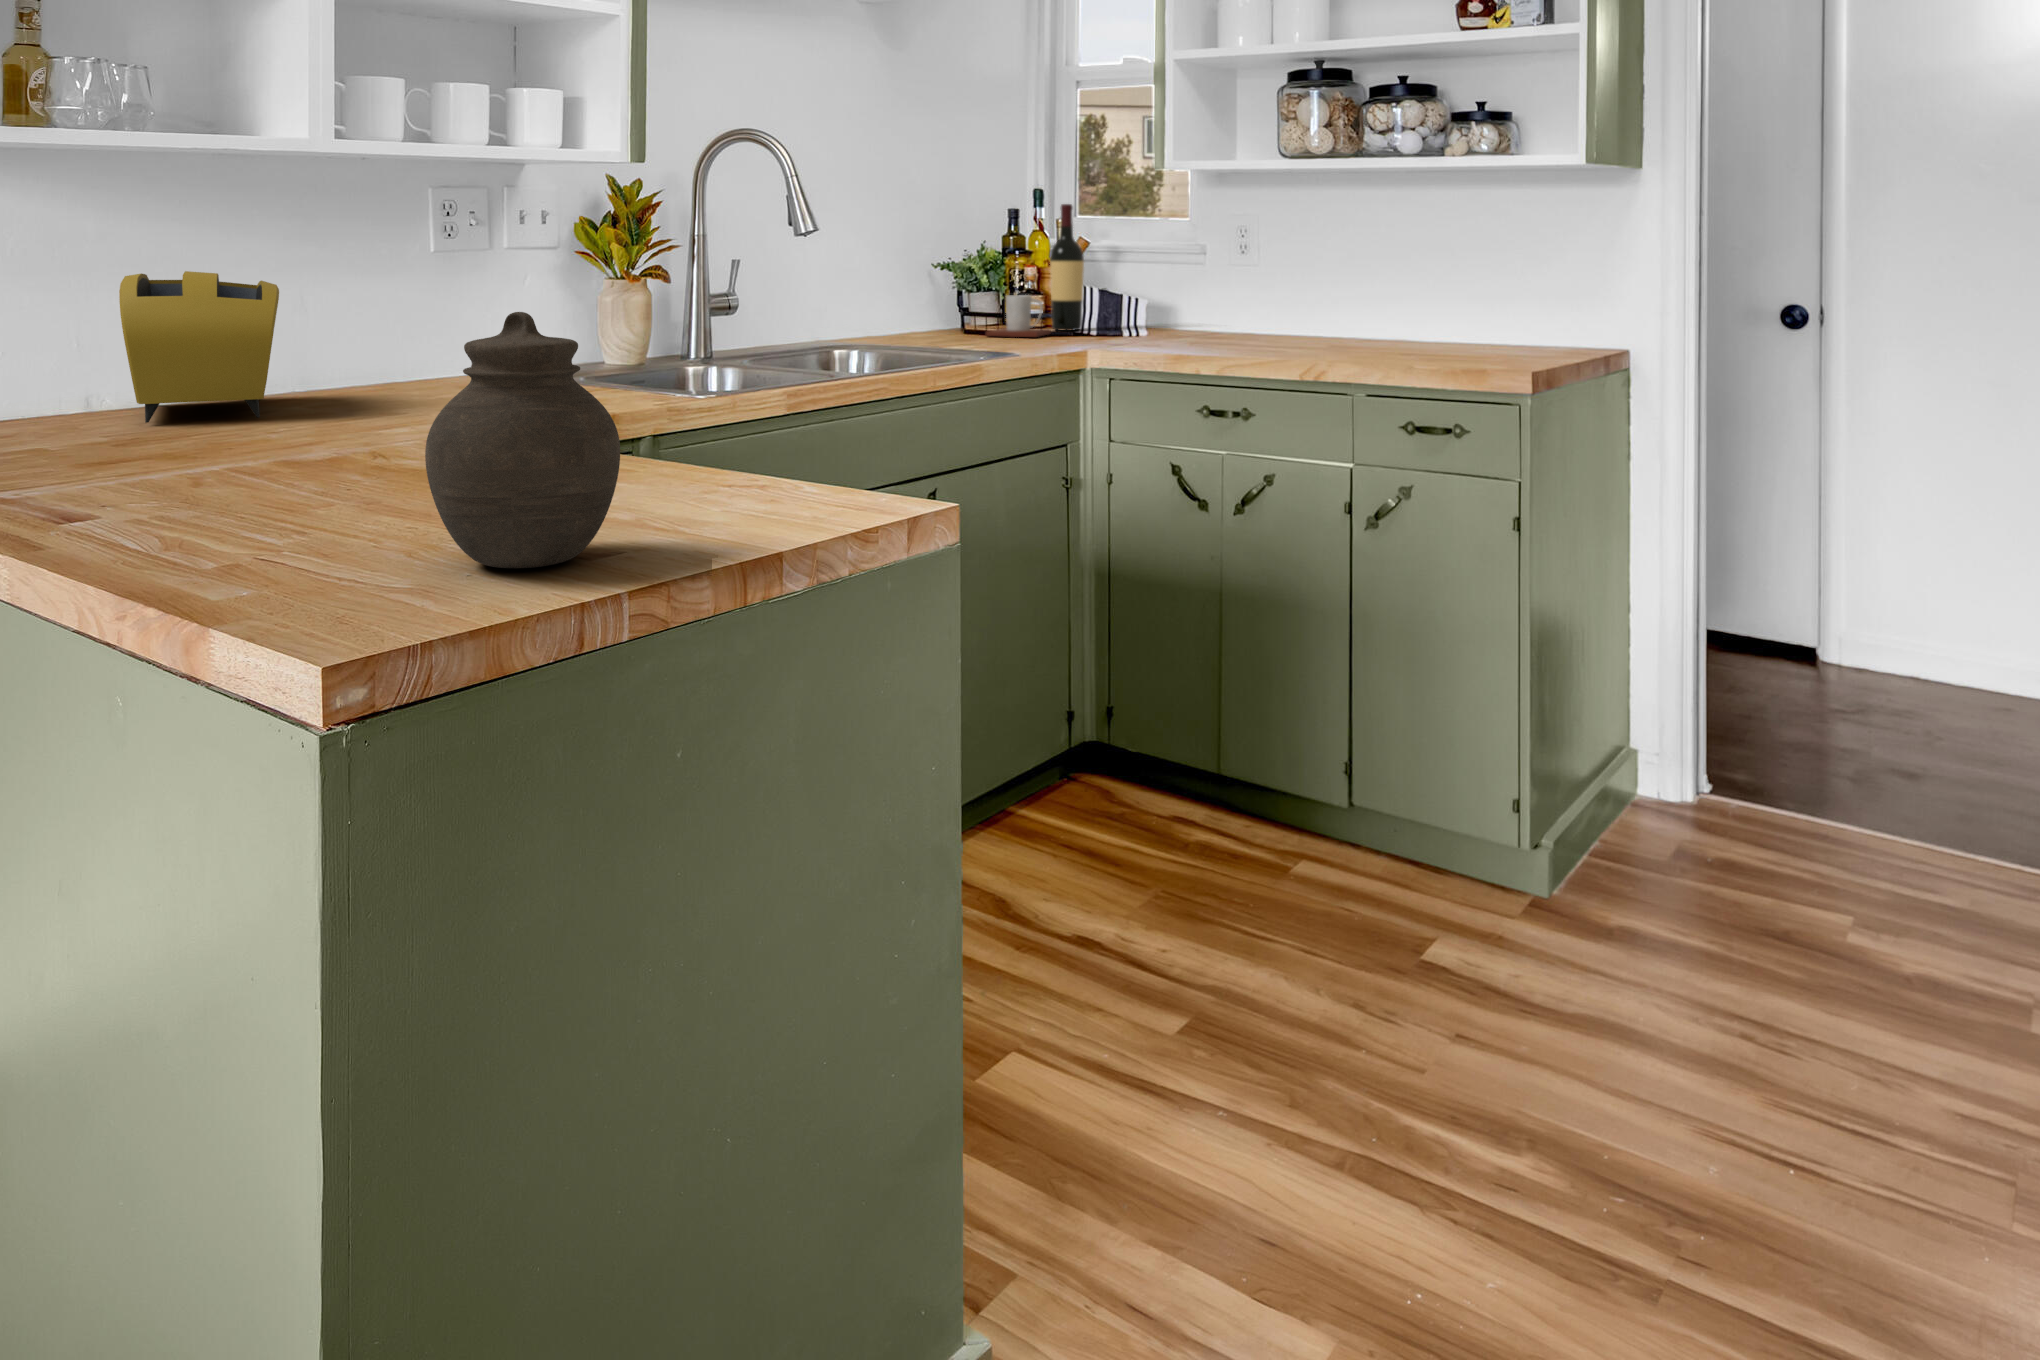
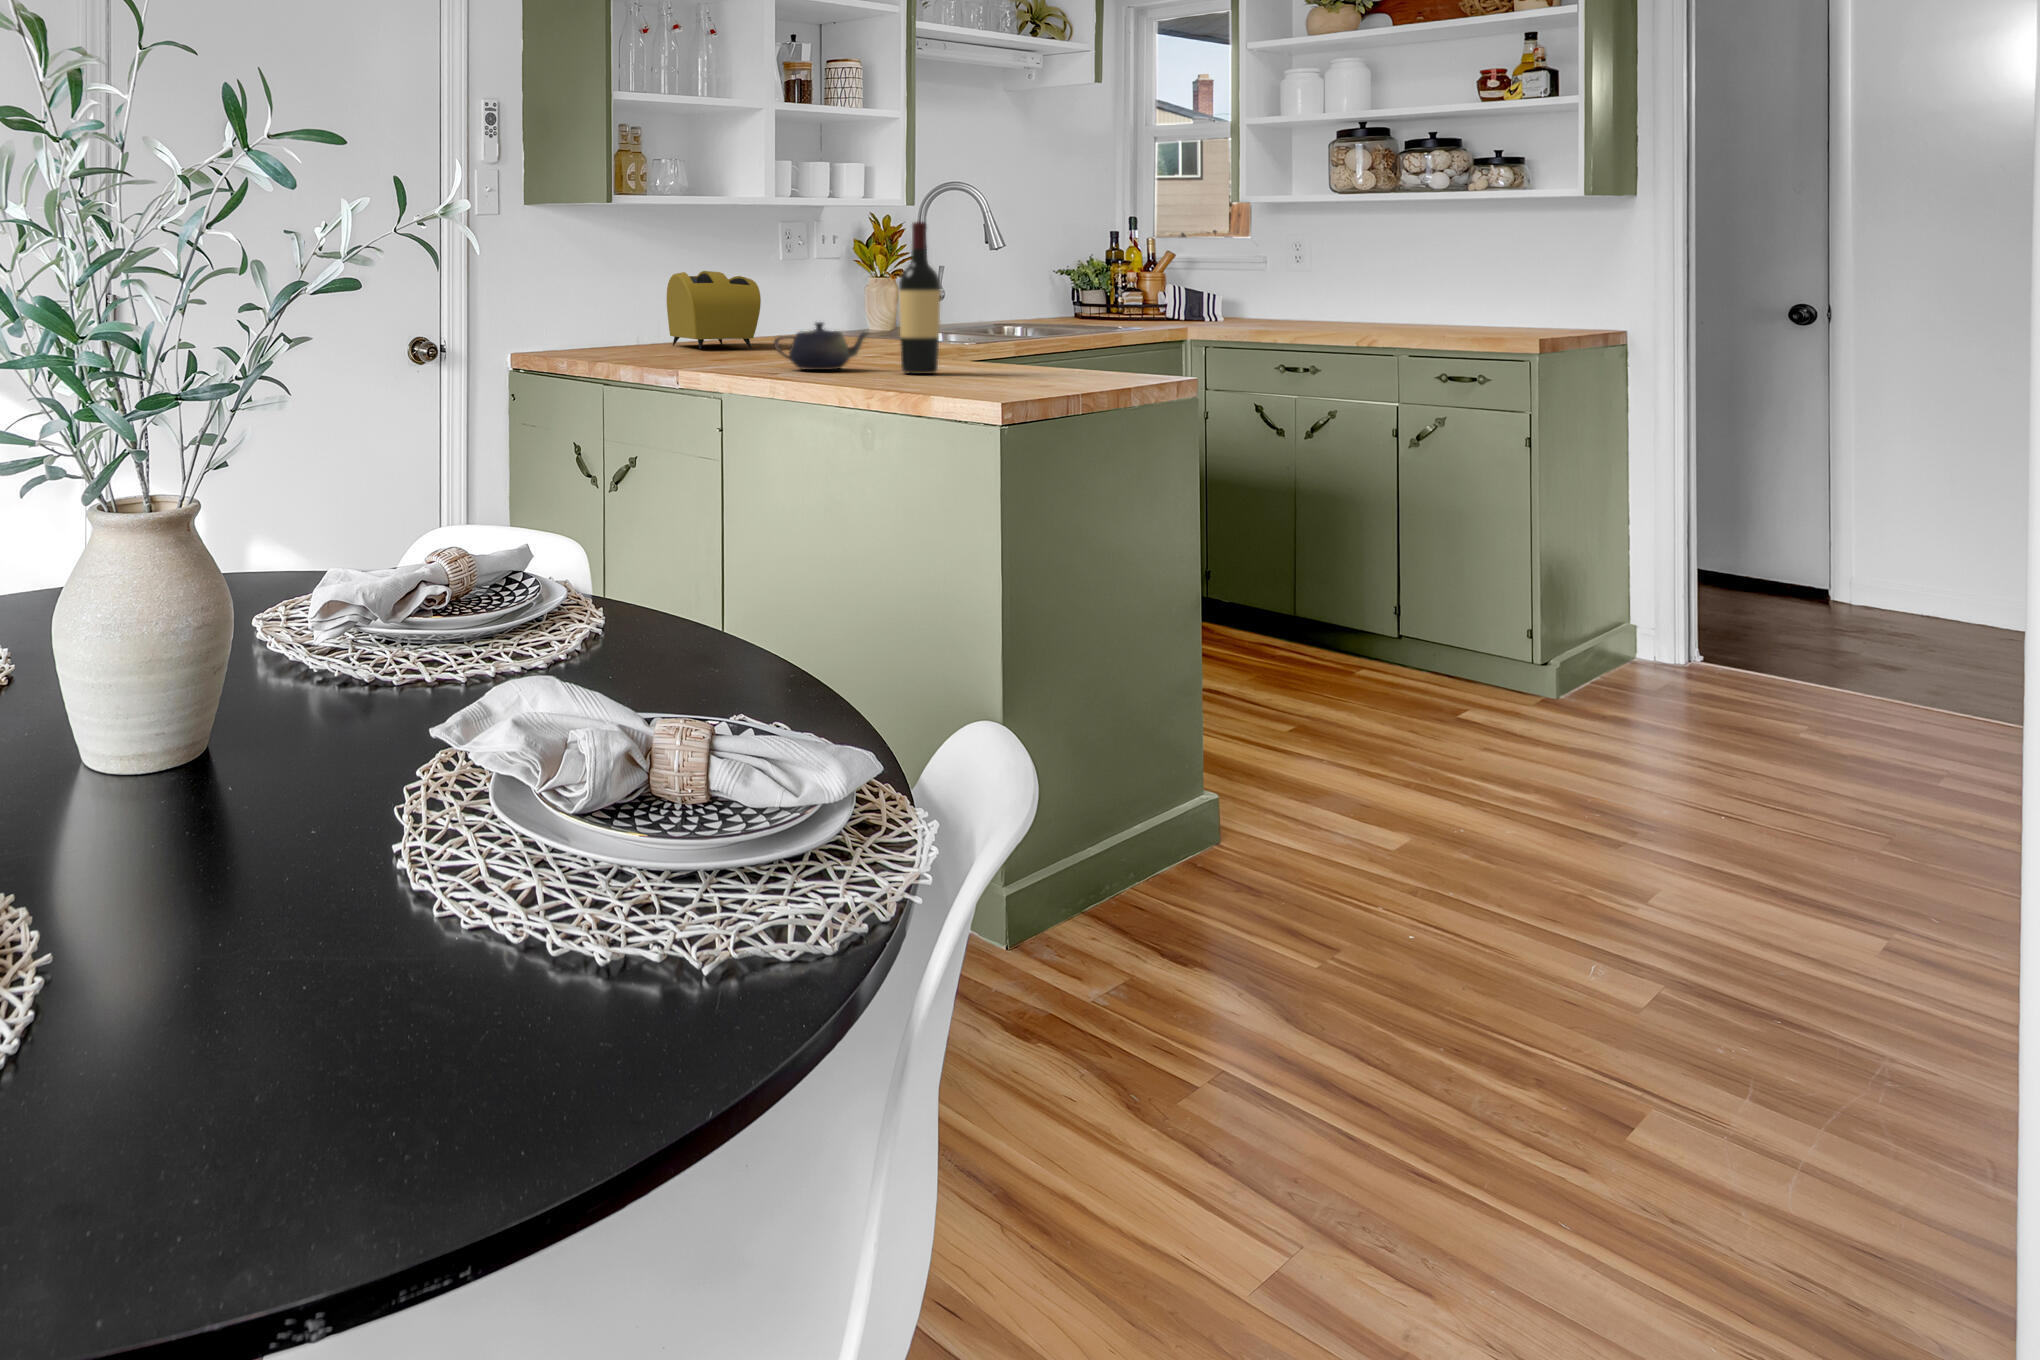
wine bottle: present [1050,204,1084,331] -> present [899,222,941,374]
mug: present [986,295,1051,337] -> none [1107,294,1154,322]
jar: present [425,312,620,568] -> none [987,273,1070,381]
teapot: none [60,406,283,515] -> present [774,322,869,370]

